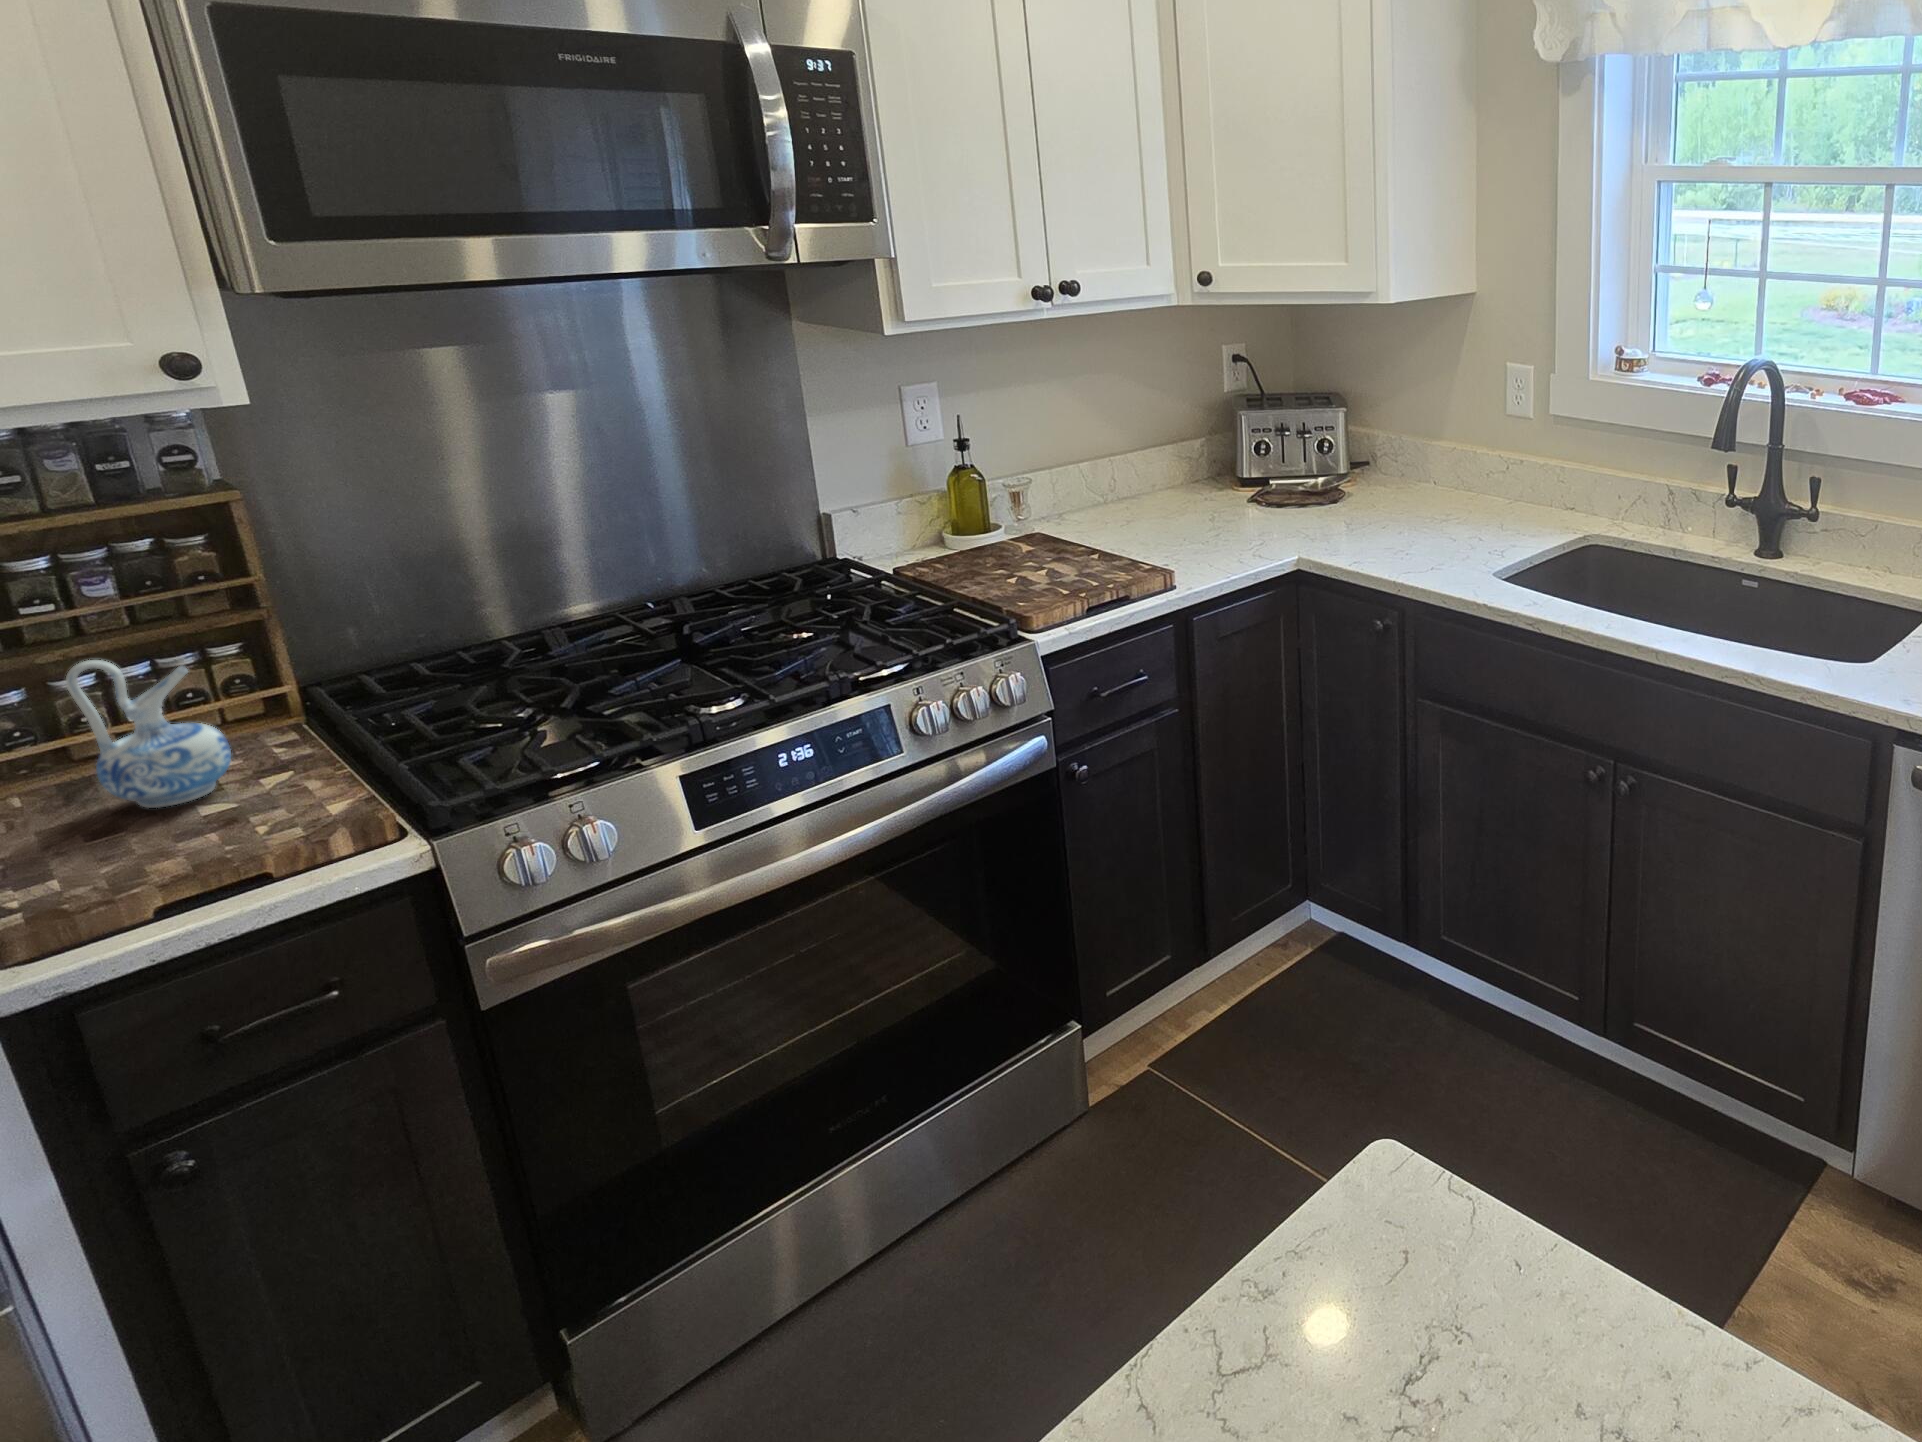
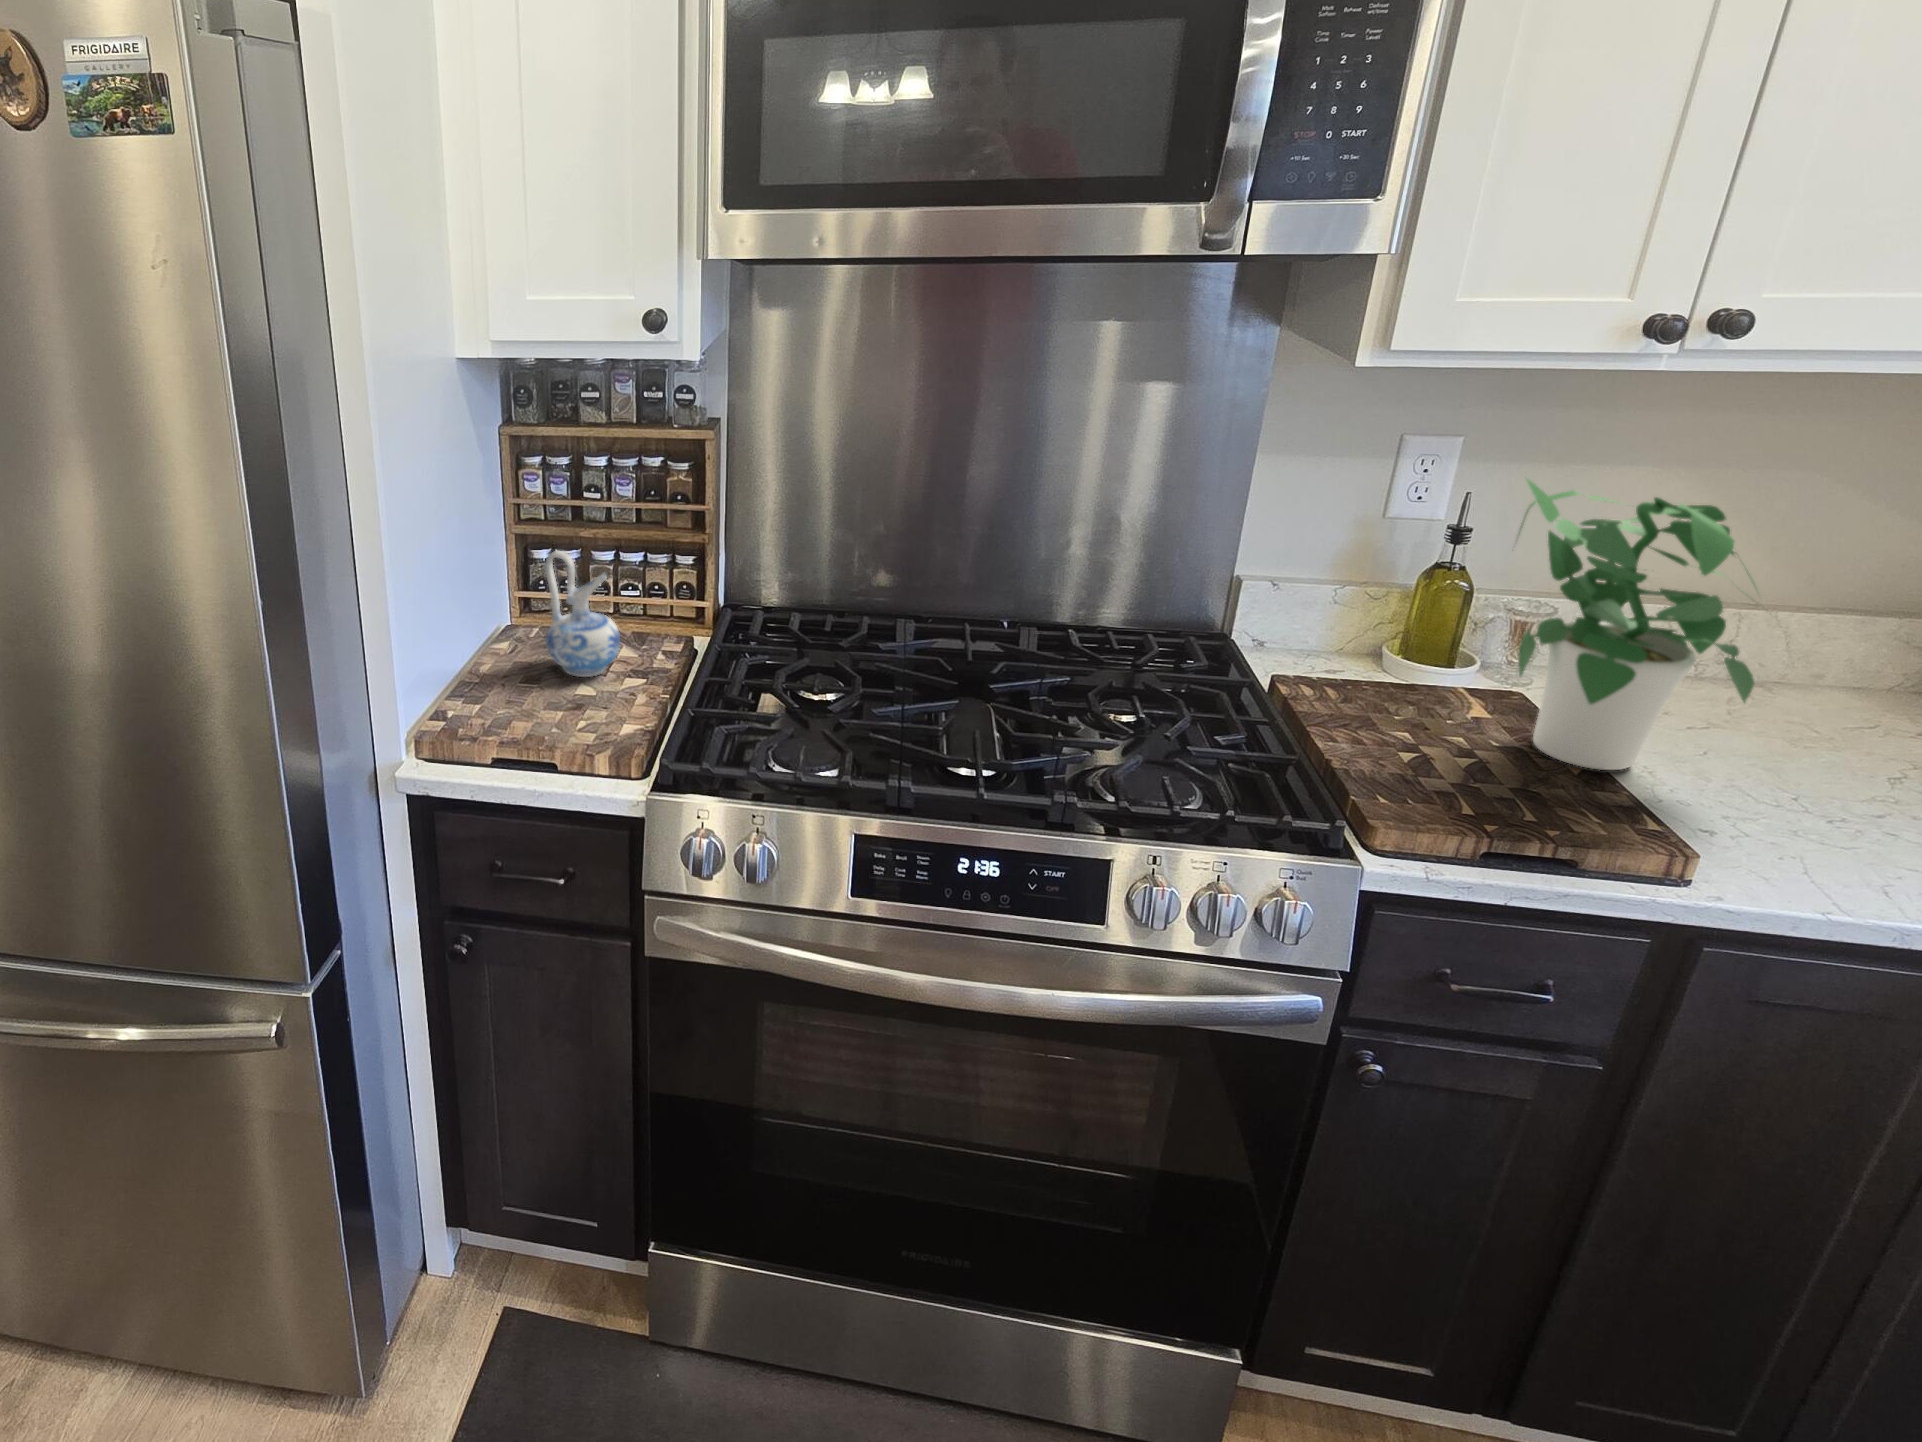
potted plant: none [997,381,1153,558] -> present [1518,478,1764,770]

